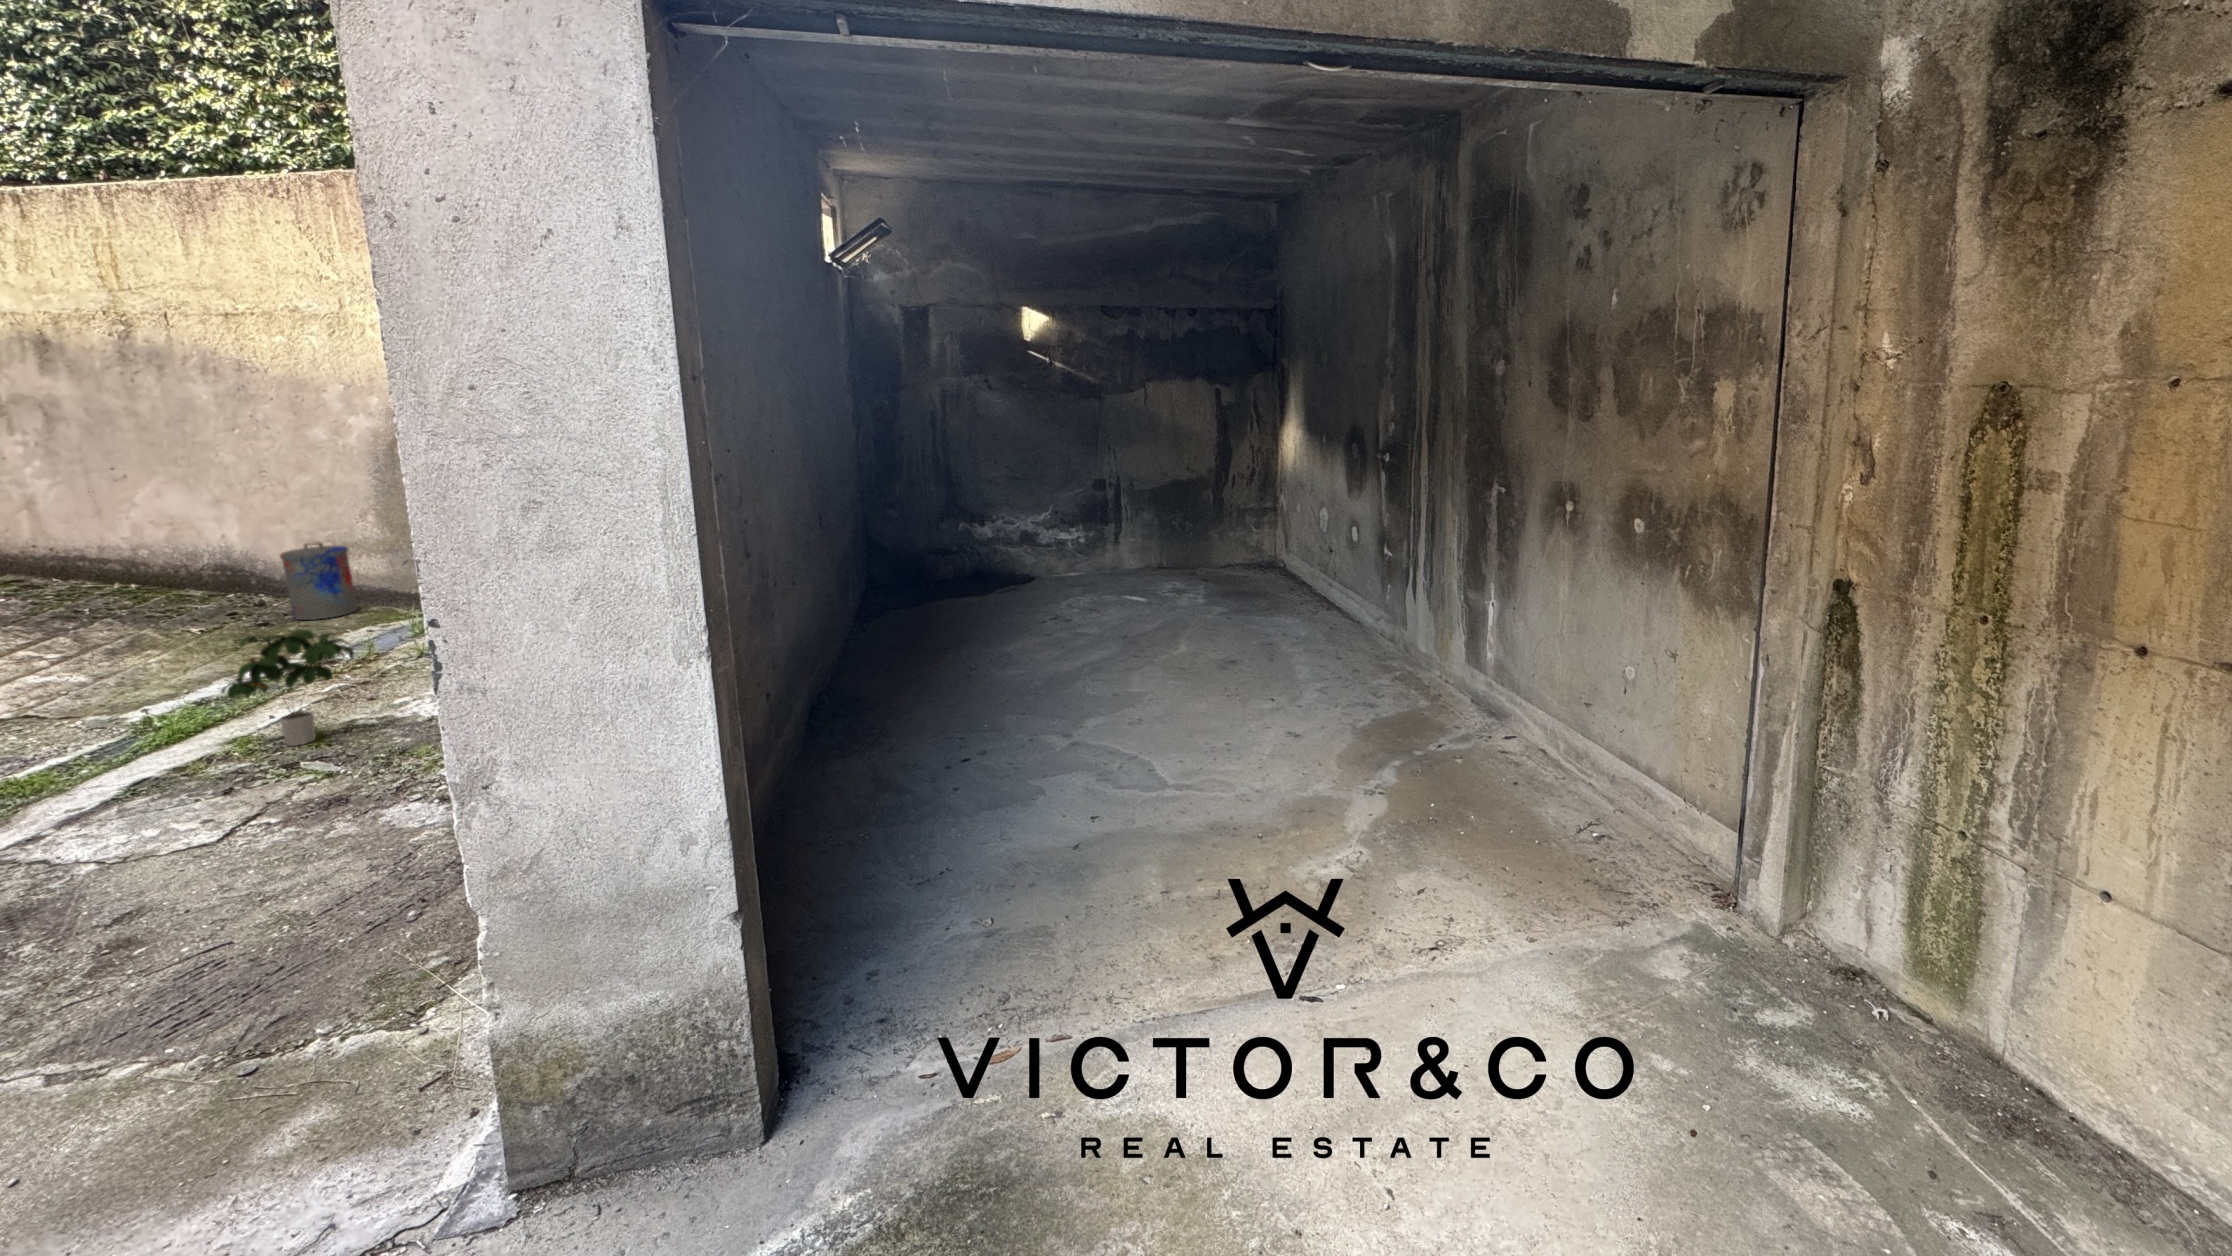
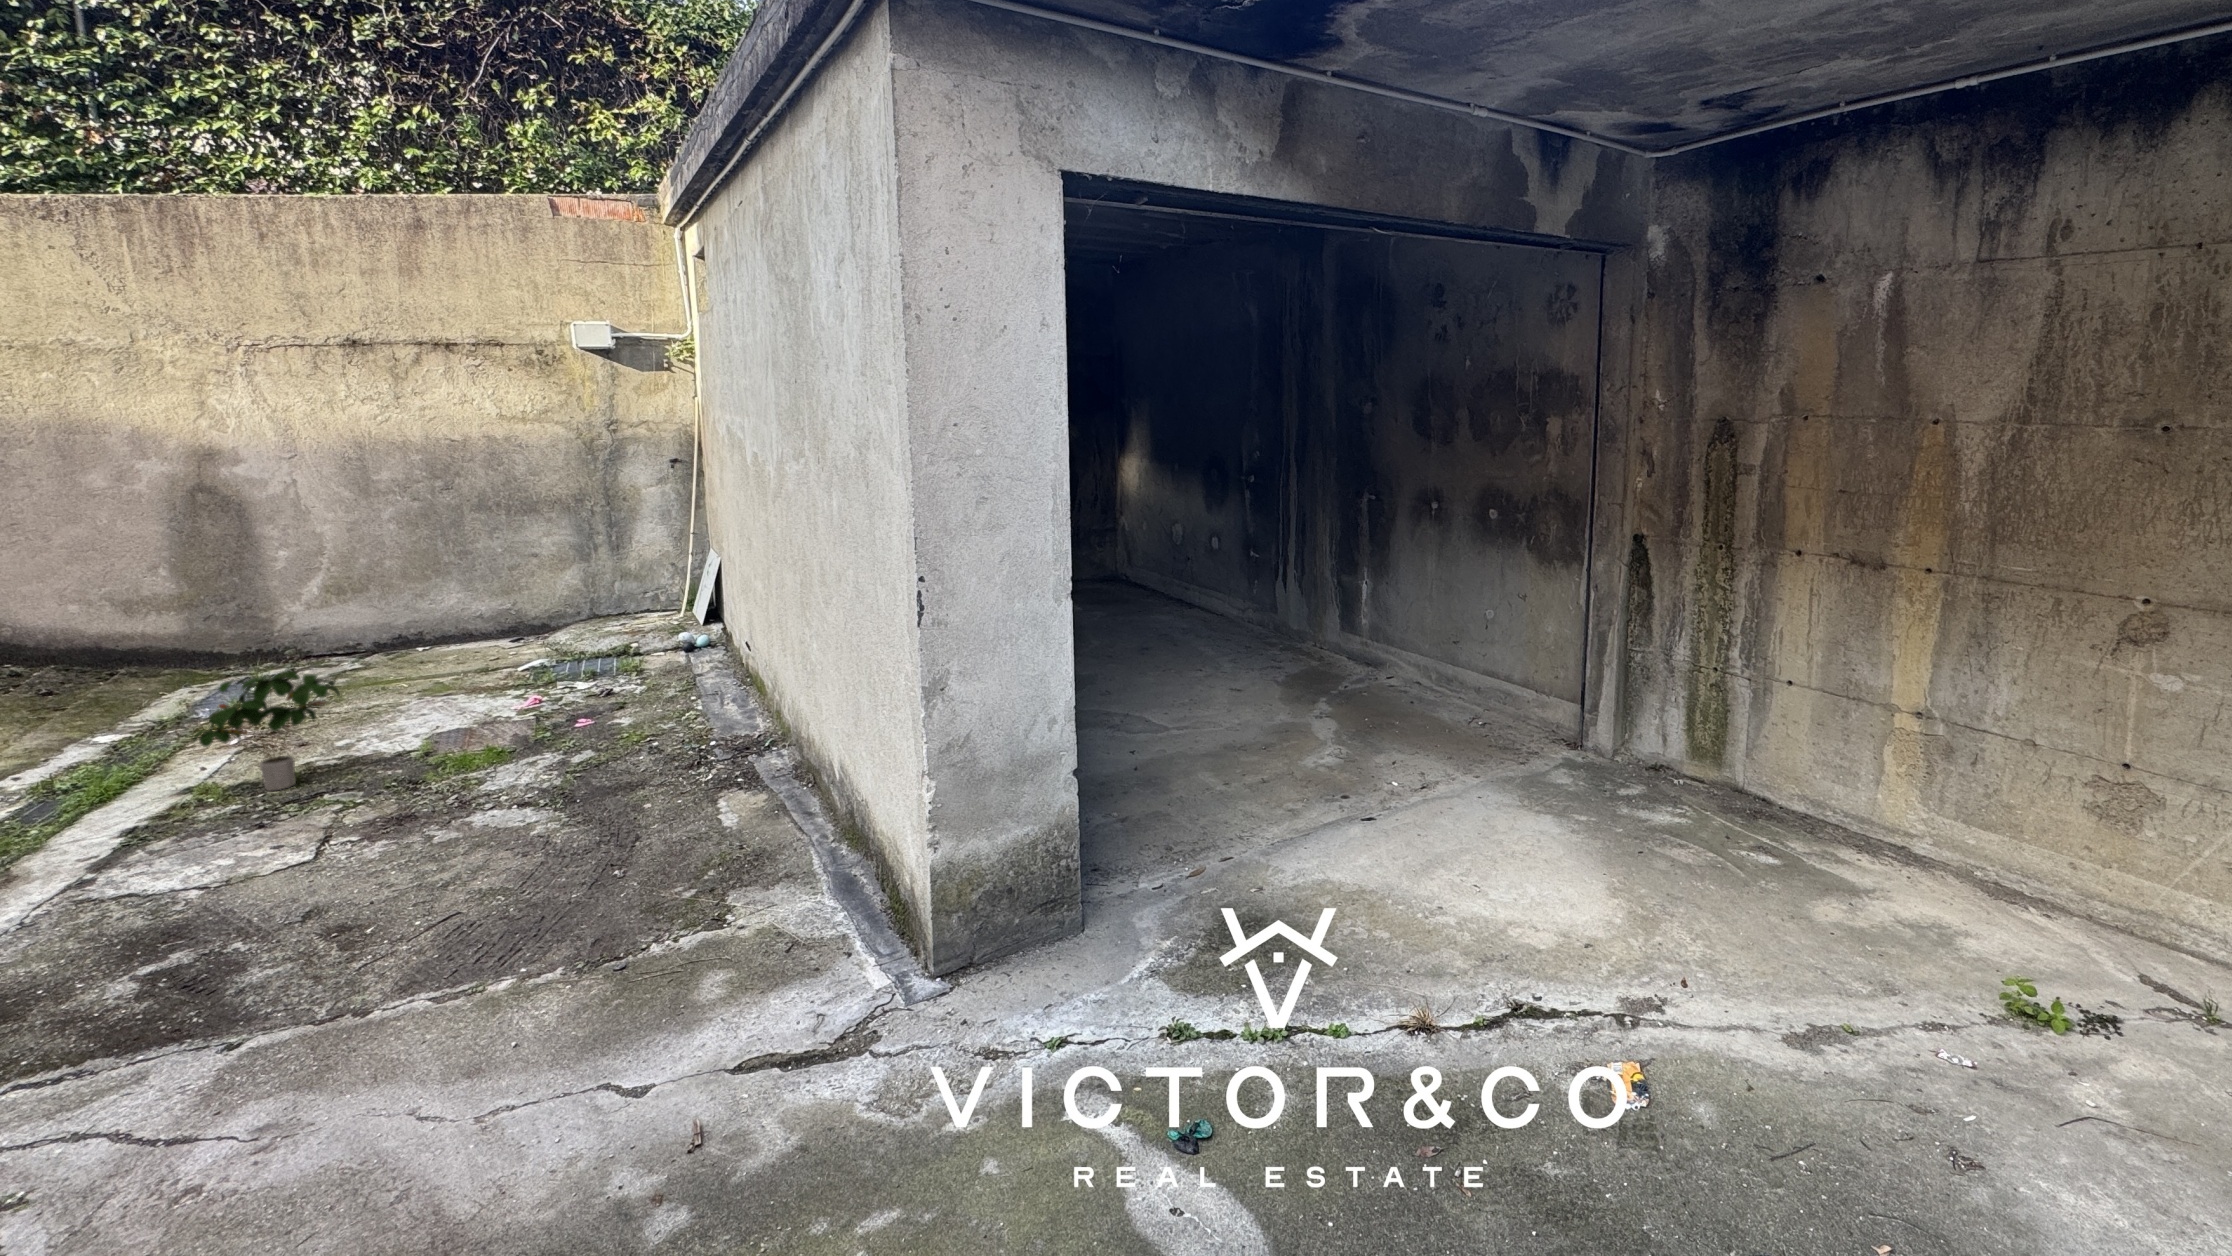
trash can: present [280,542,358,620] -> none [58,603,152,691]

